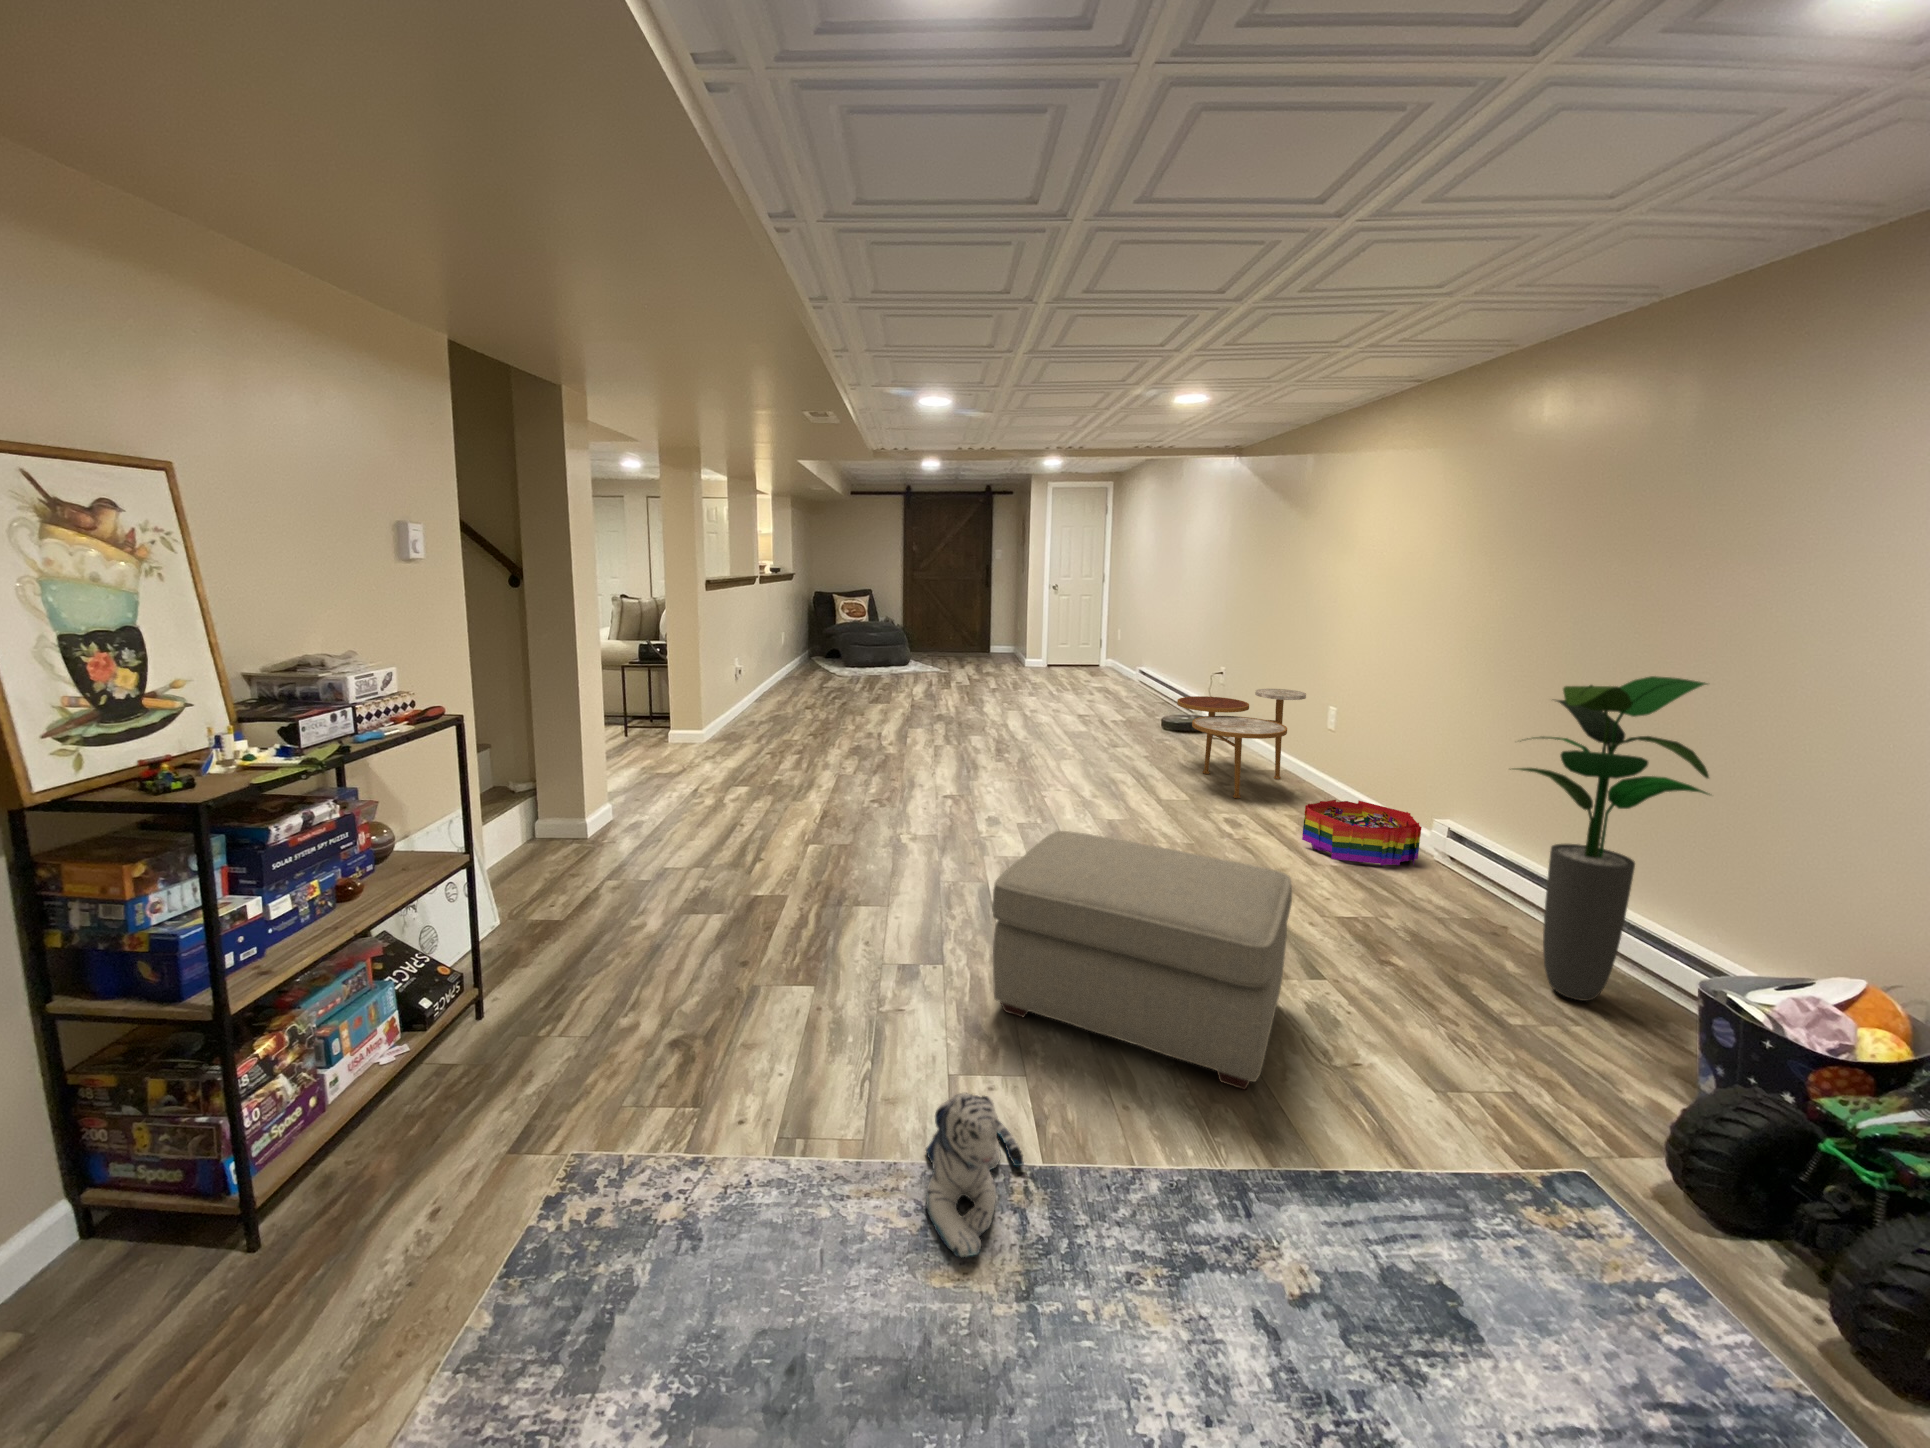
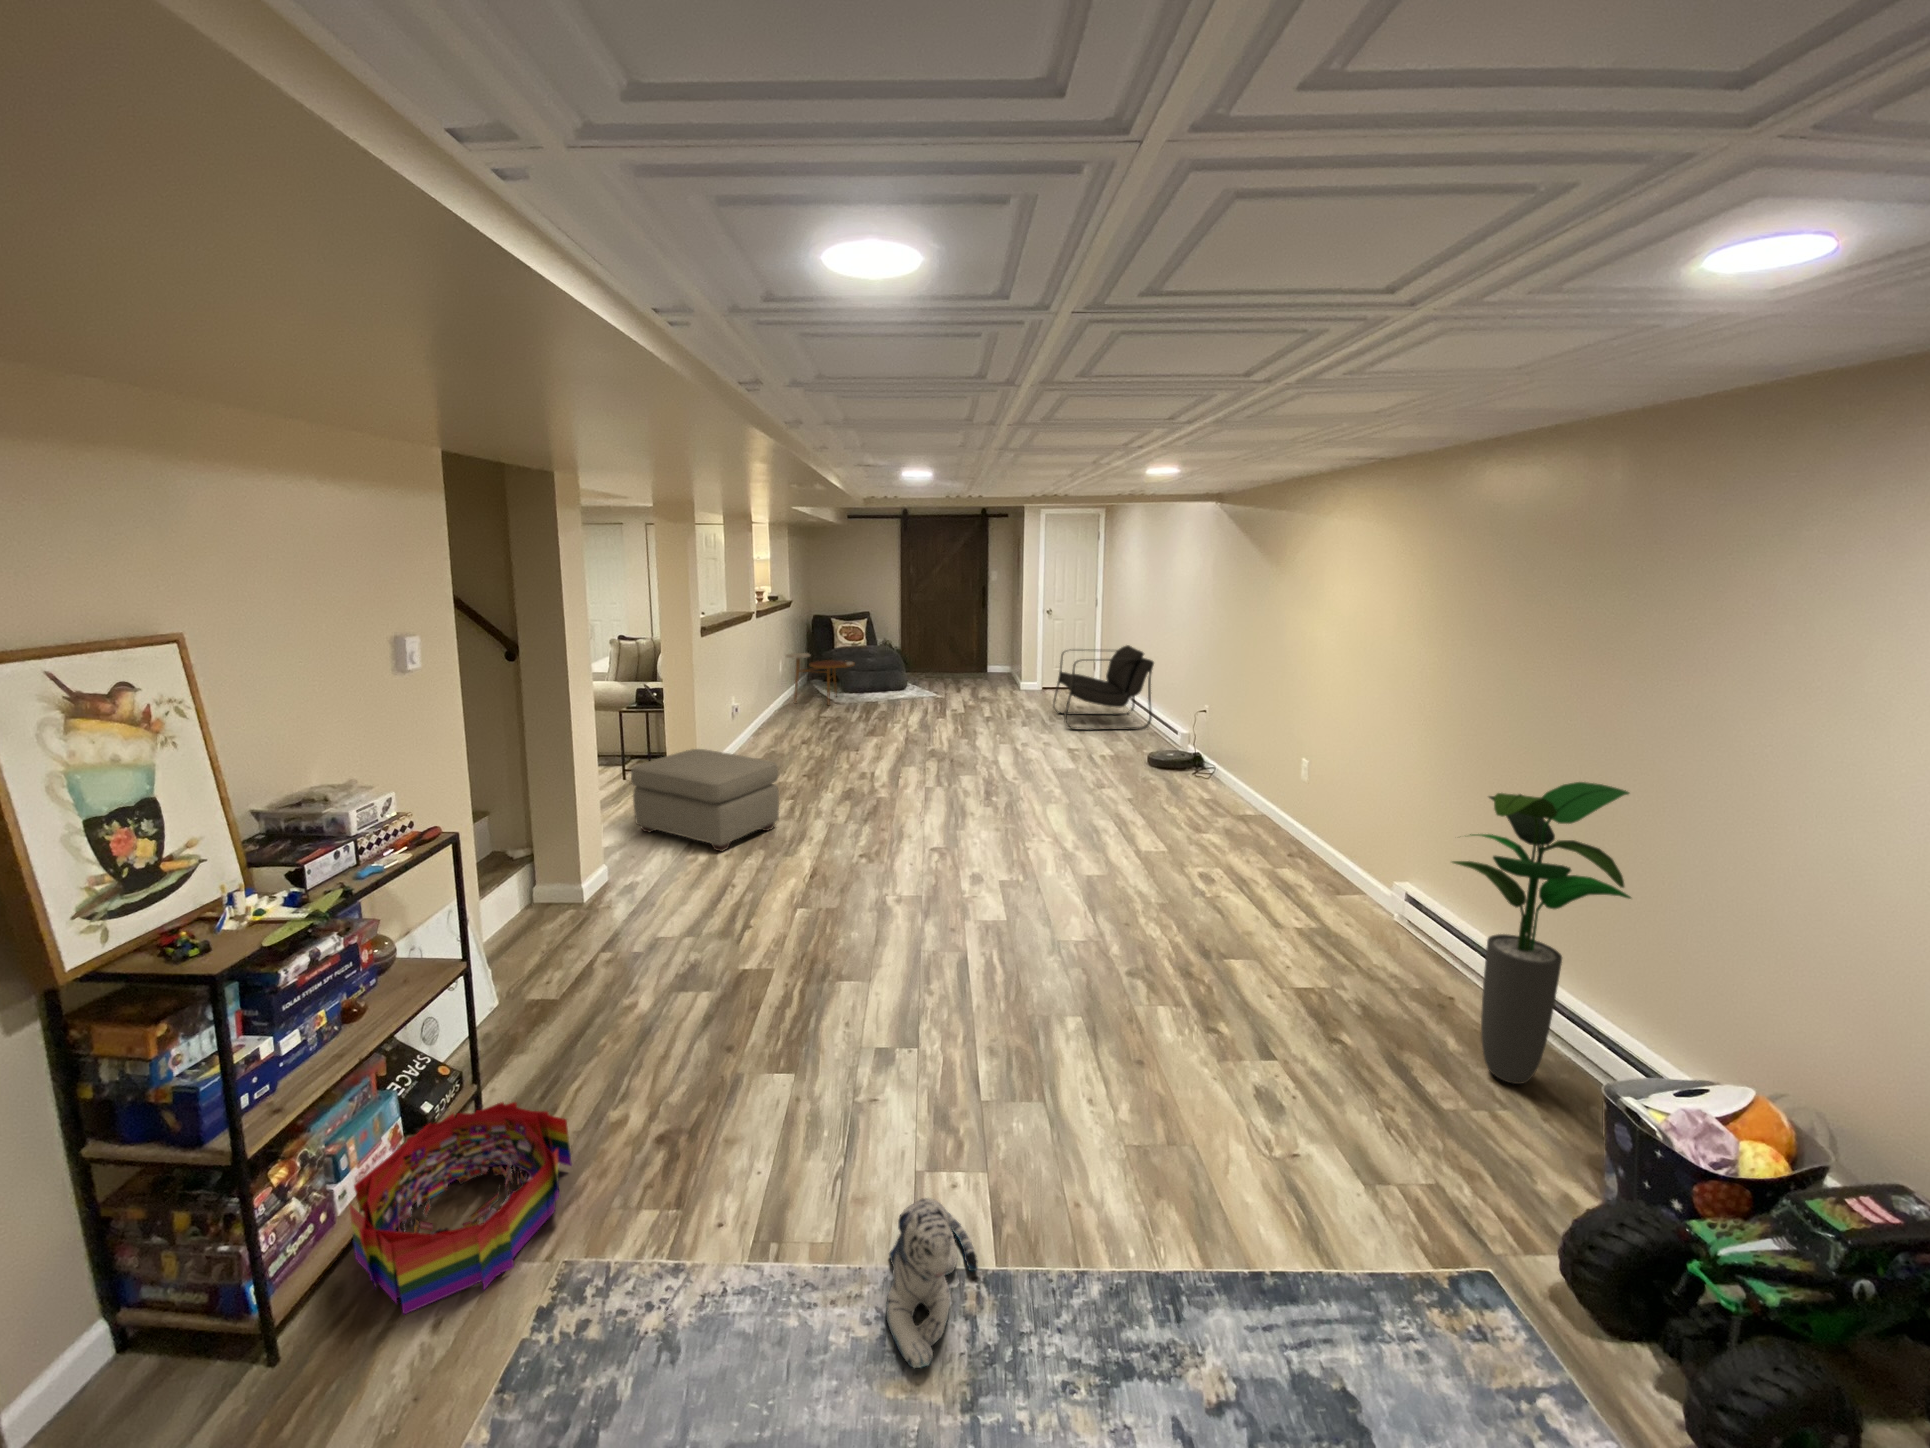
armchair: none [1058,616,1162,700] -> present [1053,645,1154,730]
side table: present [1177,689,1306,798] -> present [786,653,855,705]
storage bin: present [1302,800,1422,865] -> present [350,1102,572,1314]
ottoman: present [992,831,1292,1090] -> present [631,749,779,851]

